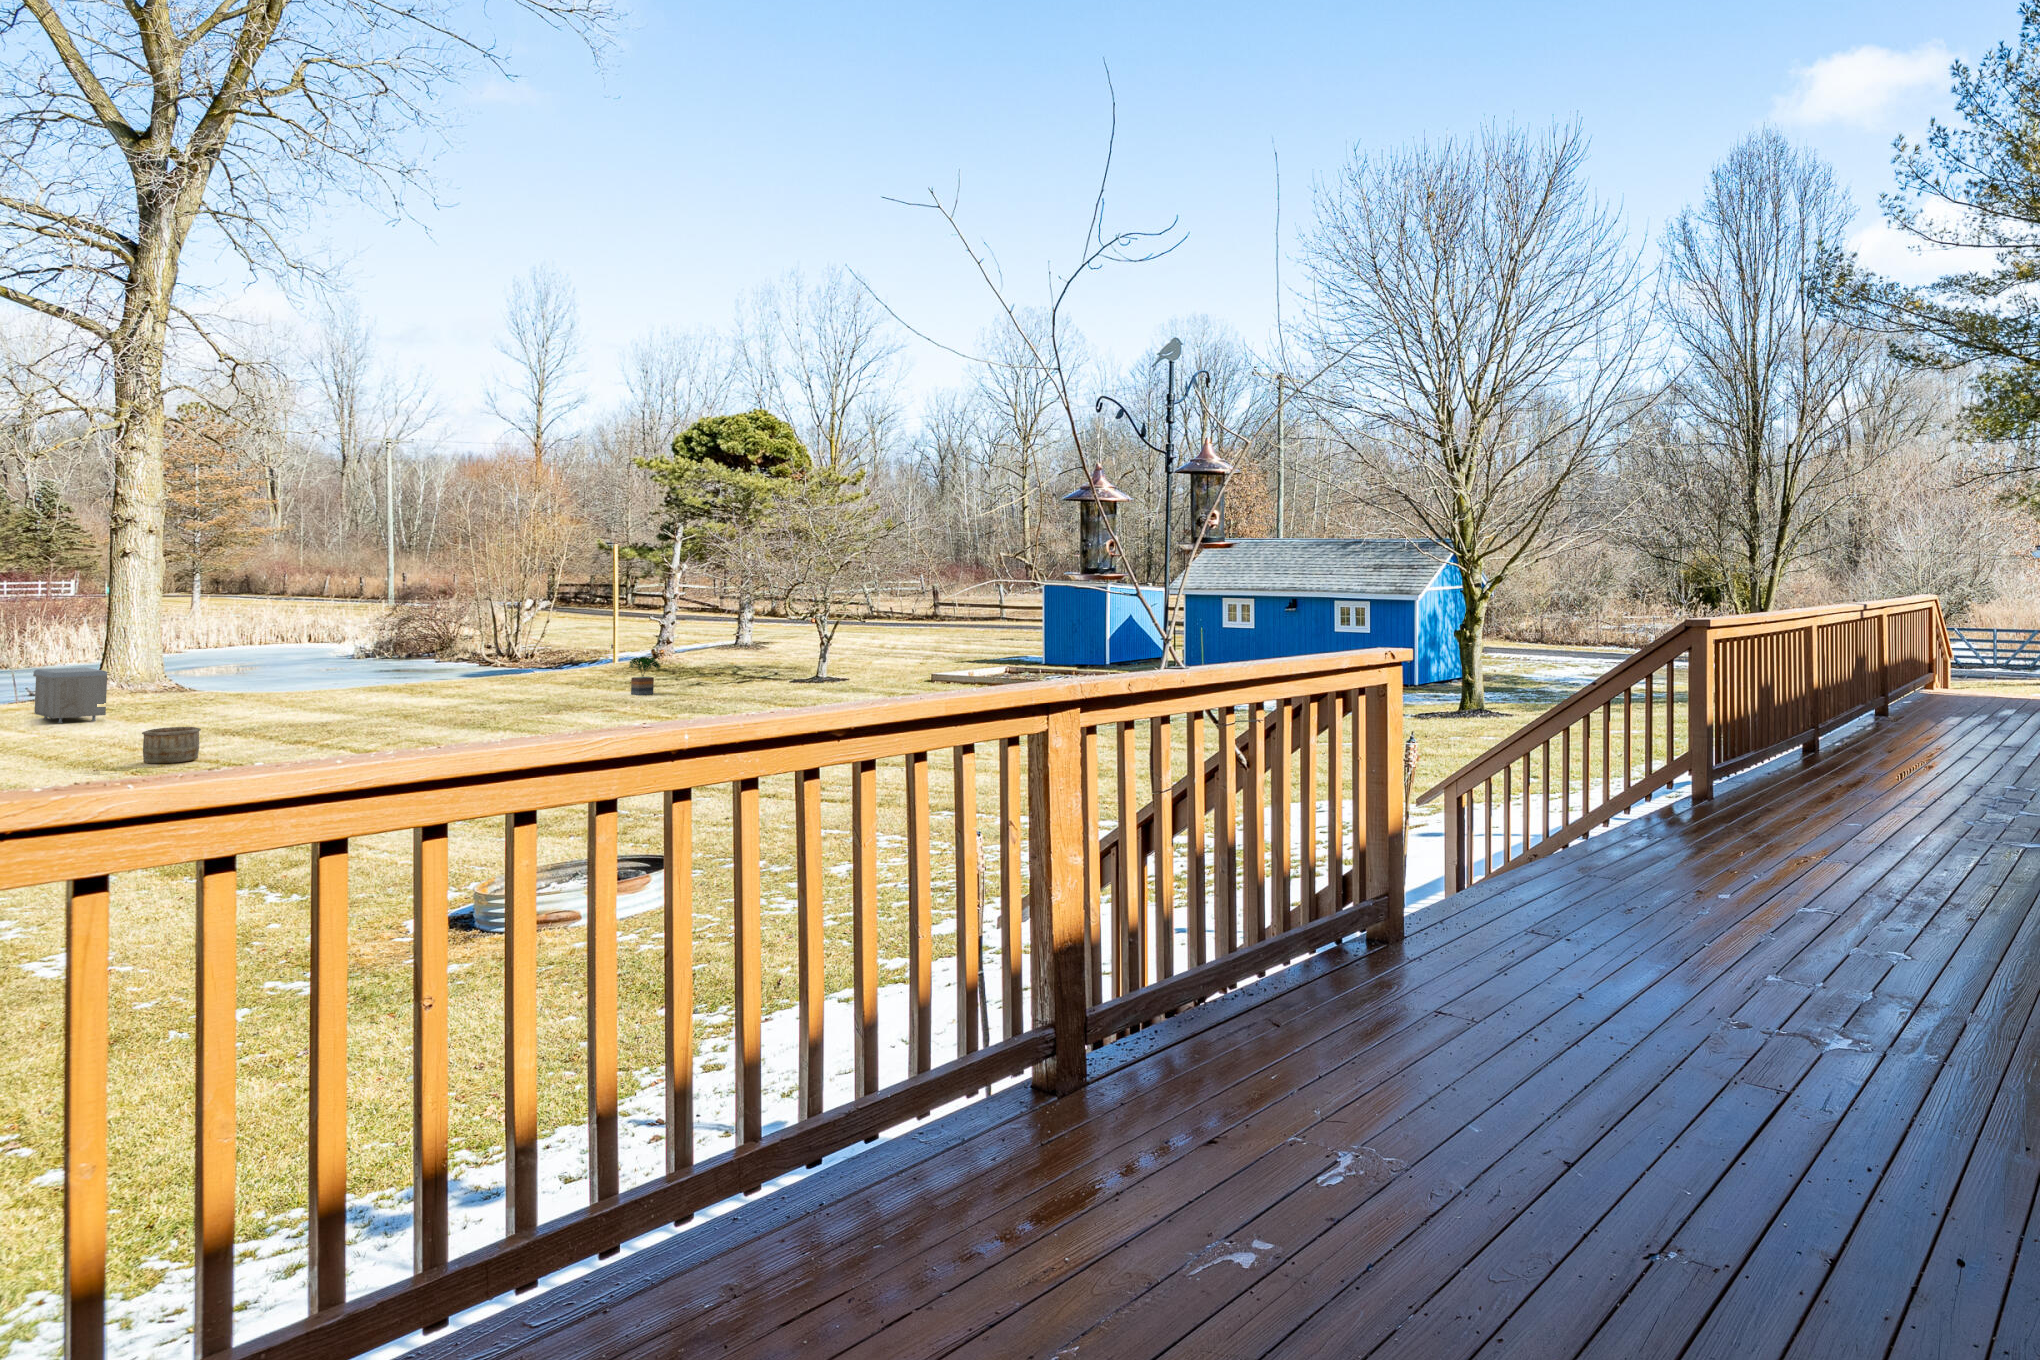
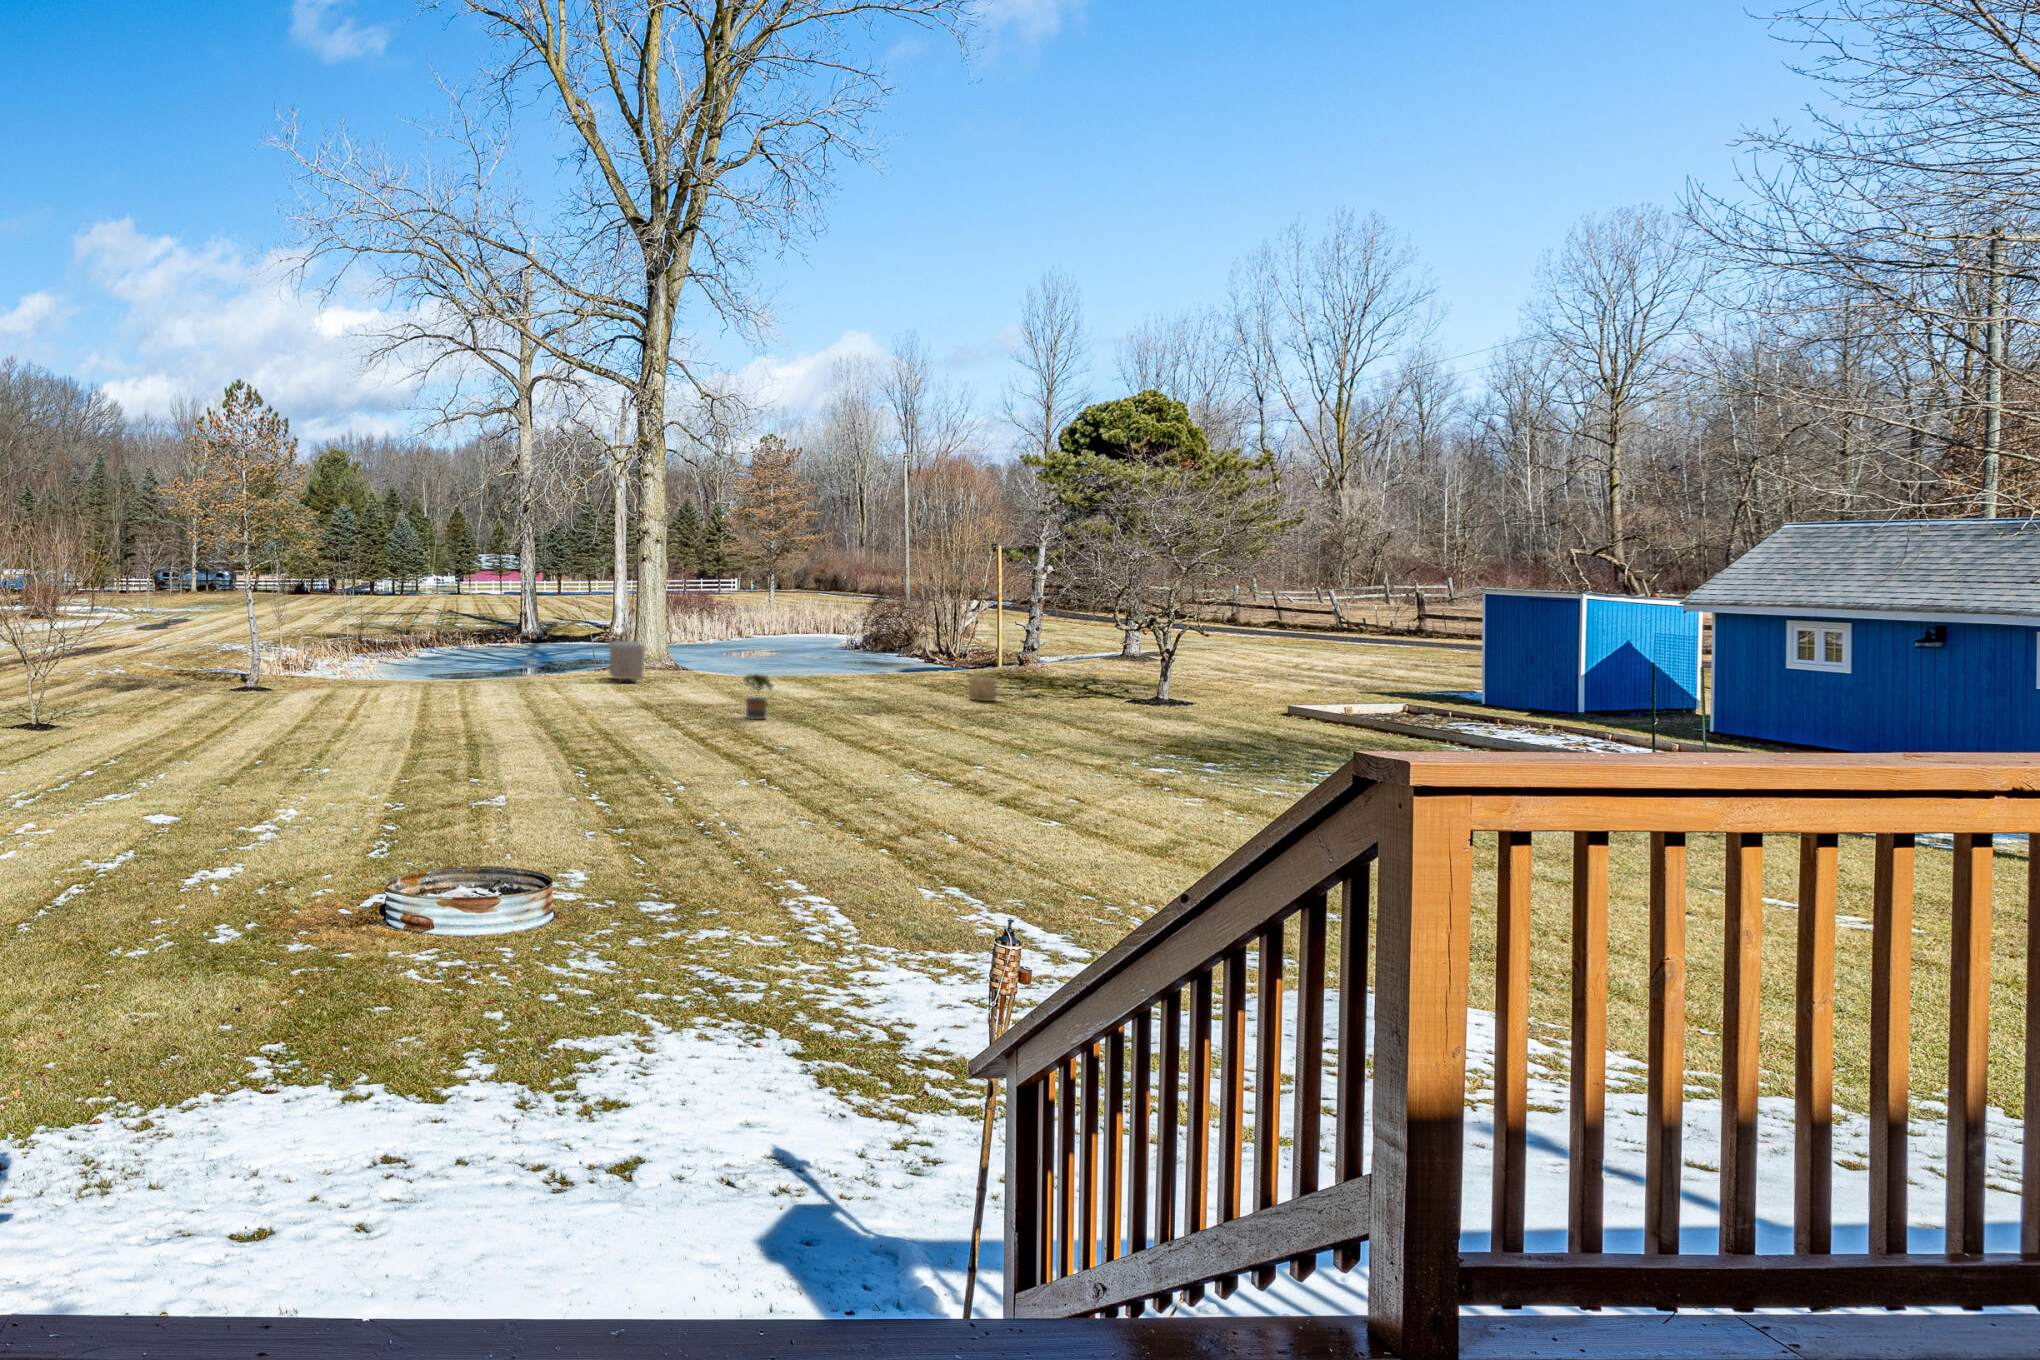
potted tree: present [629,657,660,695] -> present [744,674,772,719]
wooden bucket: present [142,727,201,763] -> present [969,677,996,701]

